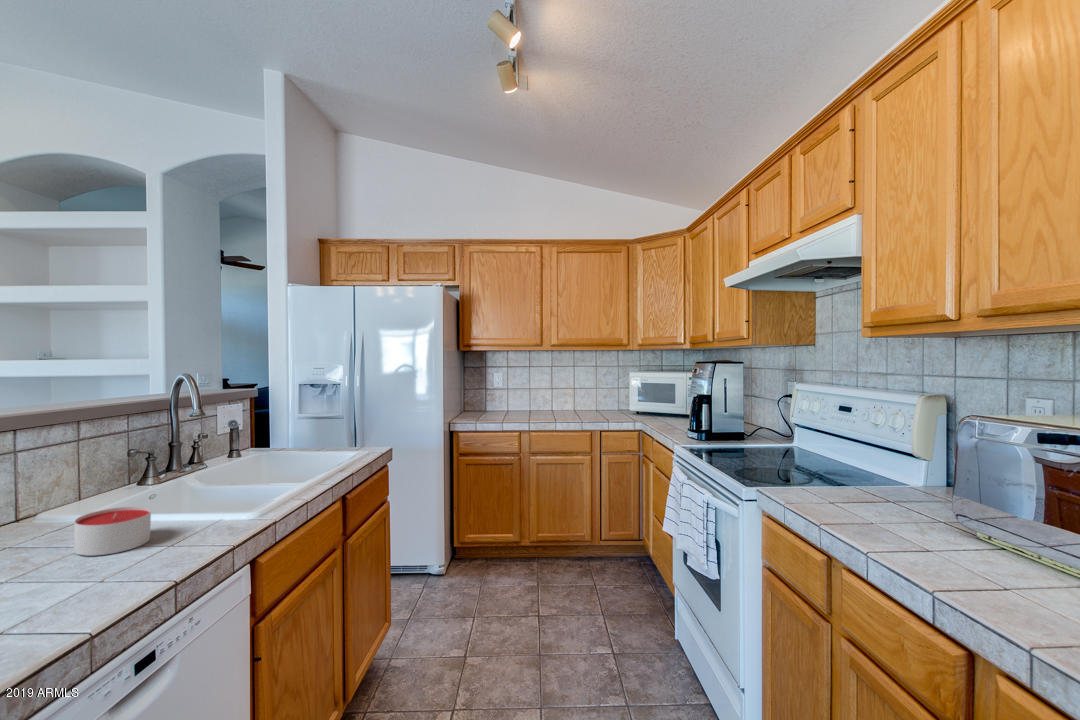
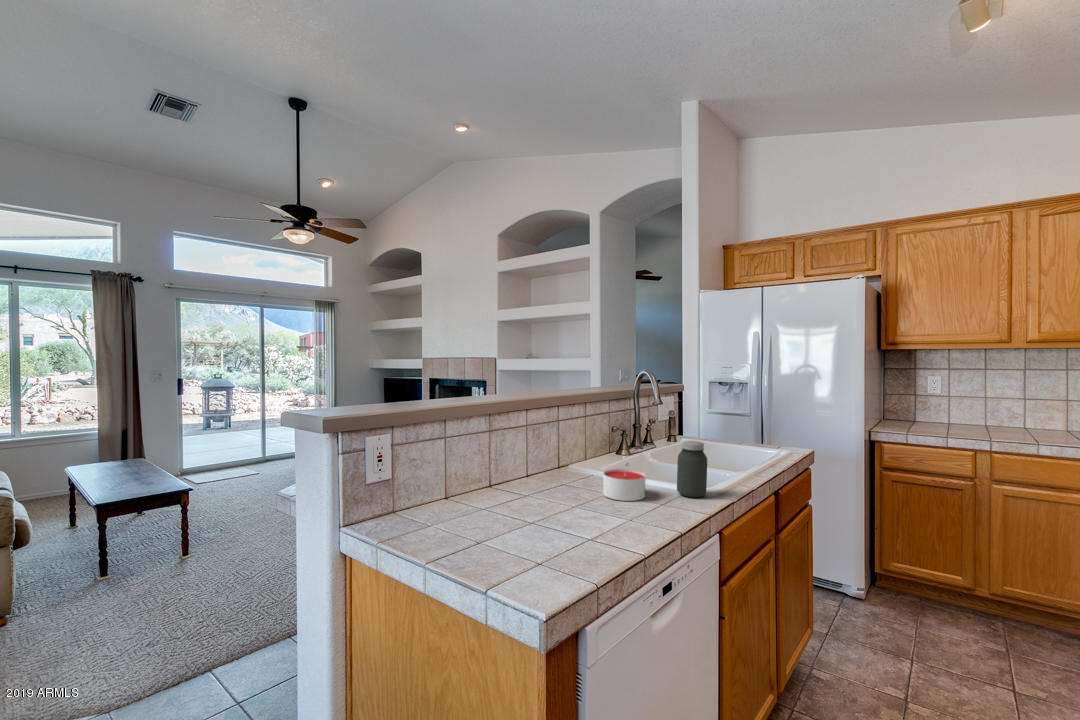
jar: none [203,457,245,528] -> present [677,441,707,497]

